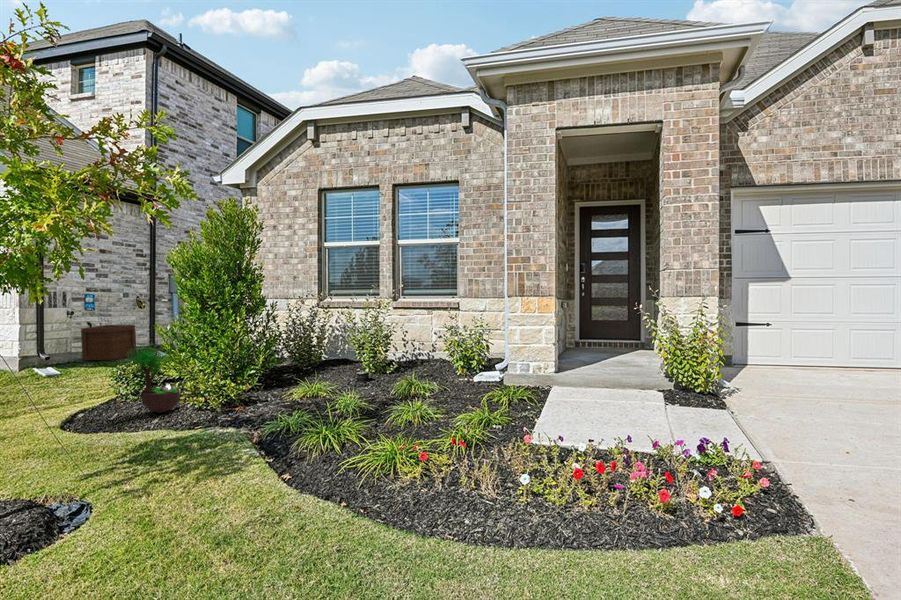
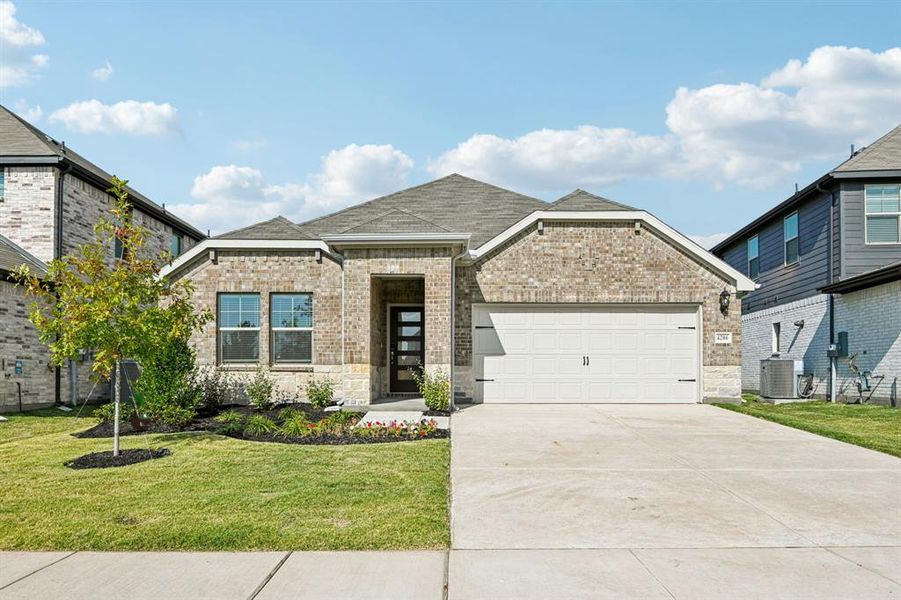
wooden crate: present [81,325,136,360] -> none [4,390,45,418]

